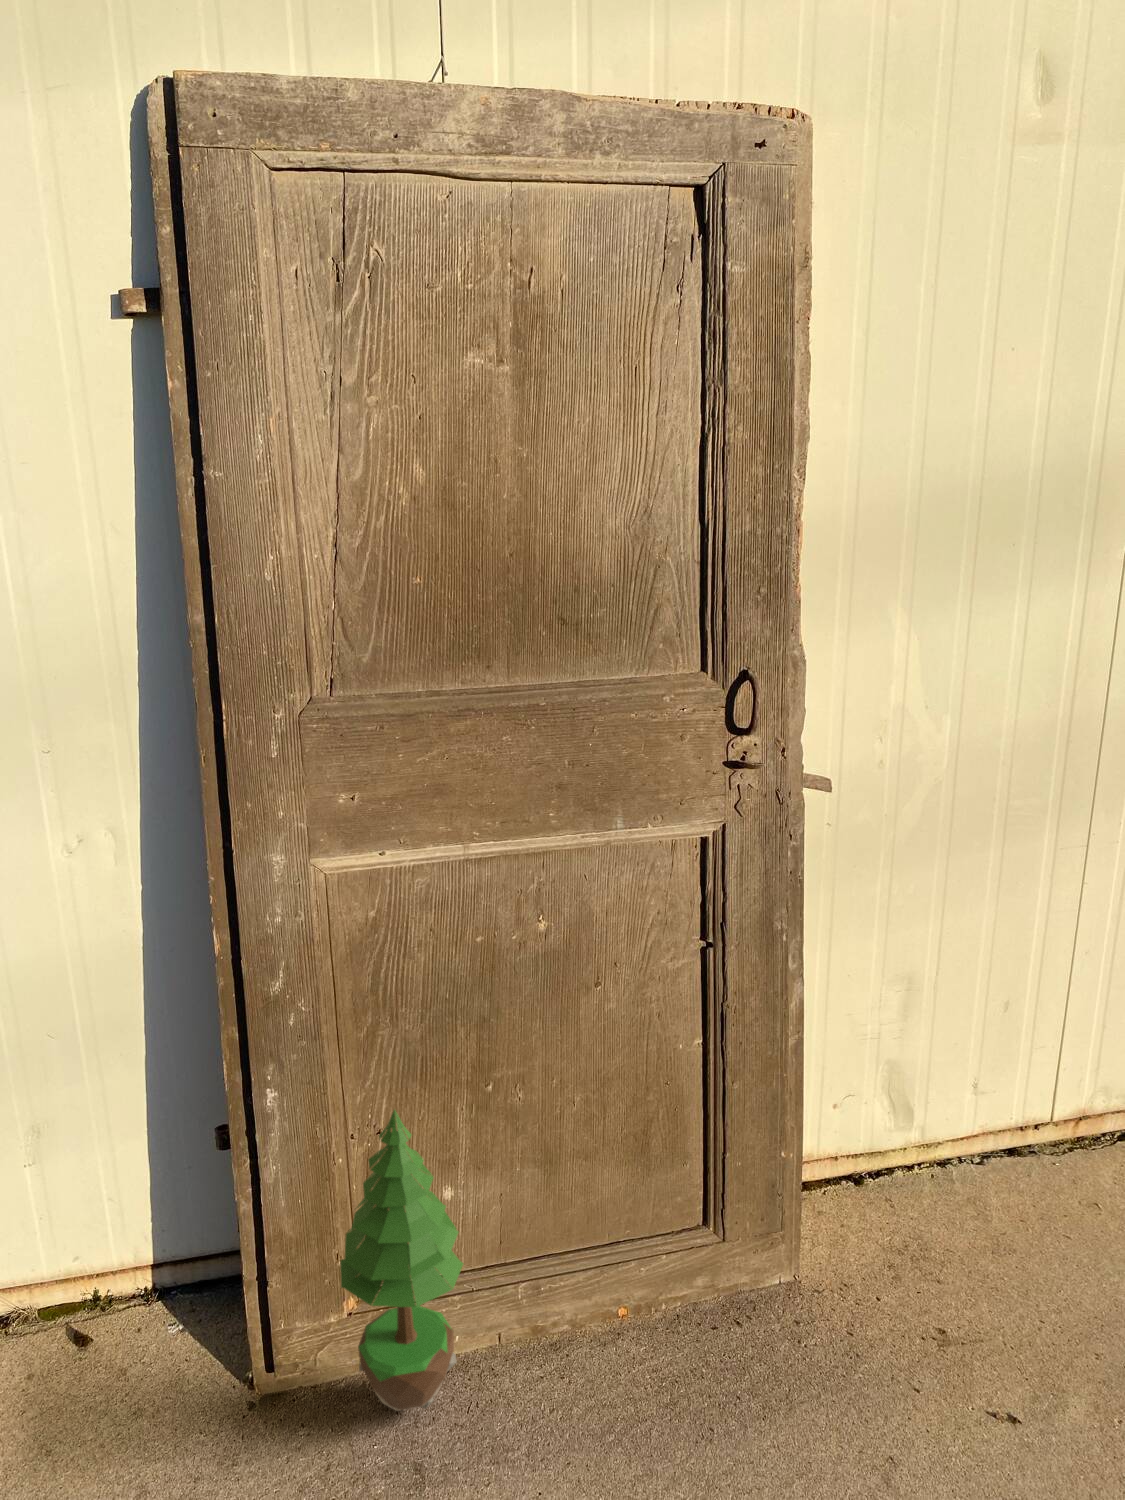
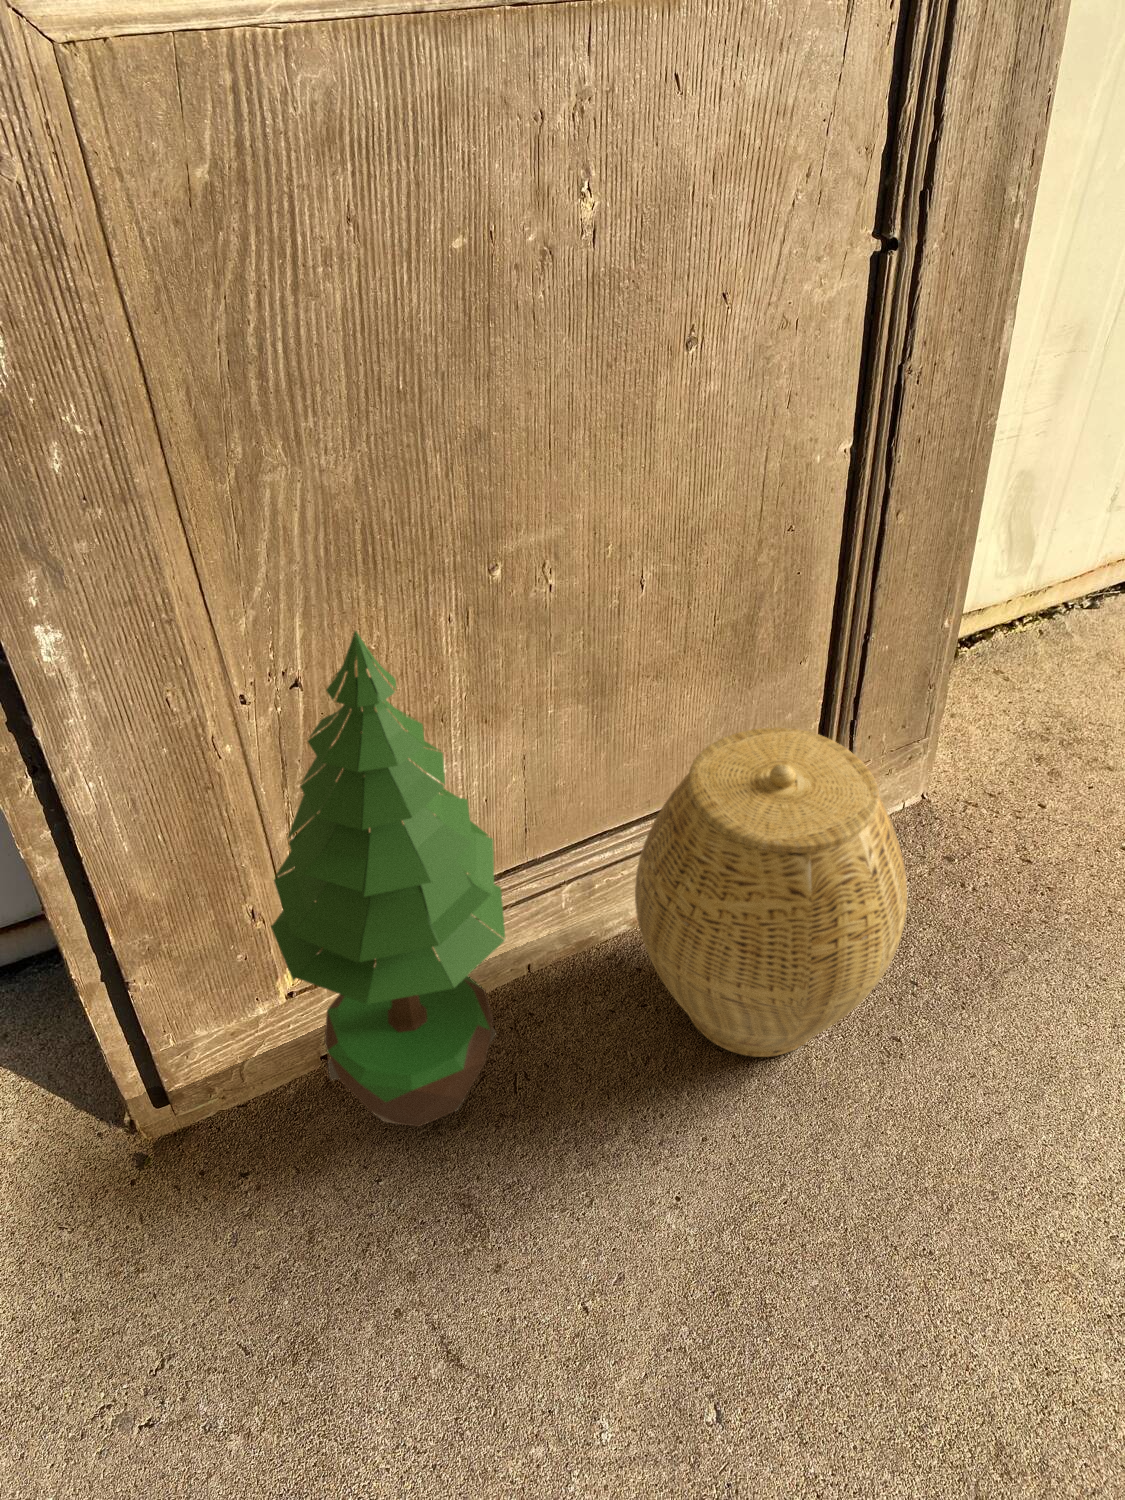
woven basket: none [550,1198,708,1421] -> present [635,727,907,1057]

